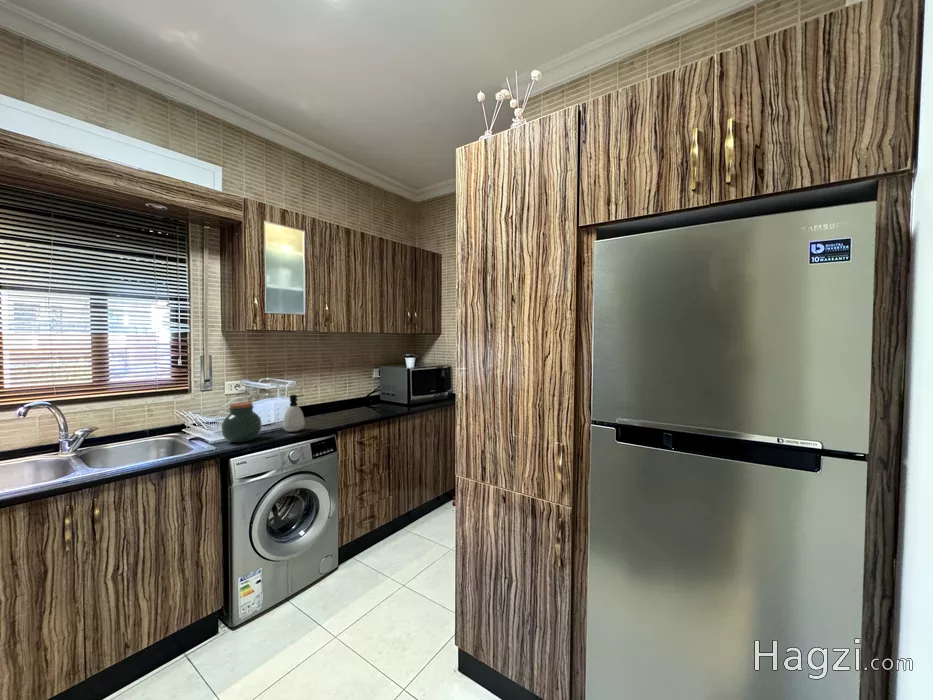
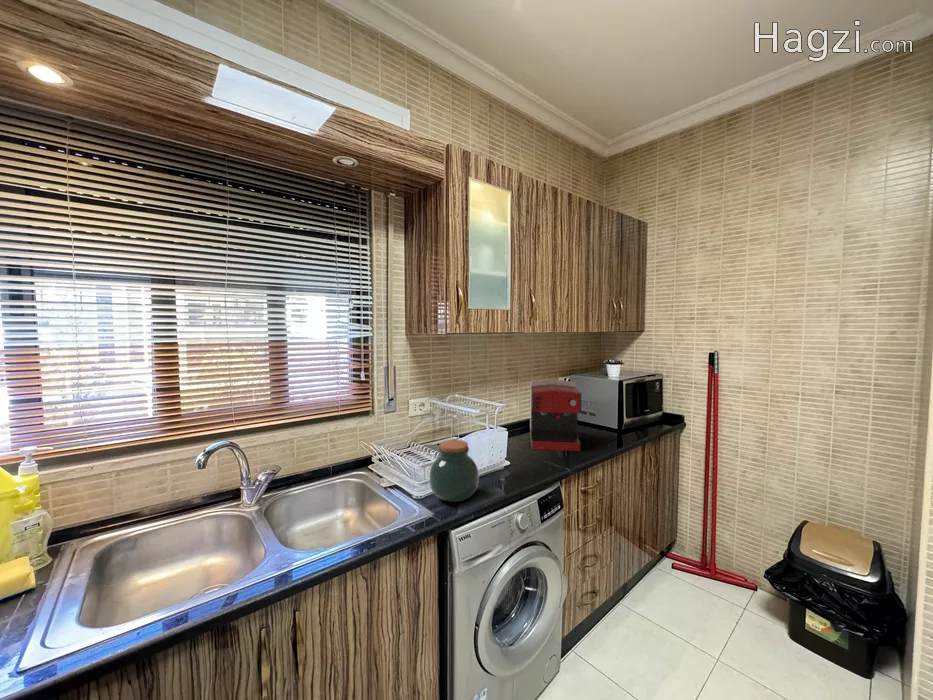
coffee maker: none [329,367,371,417] -> present [530,379,581,451]
soap dispenser: present [283,395,305,432] -> none [497,428,525,482]

